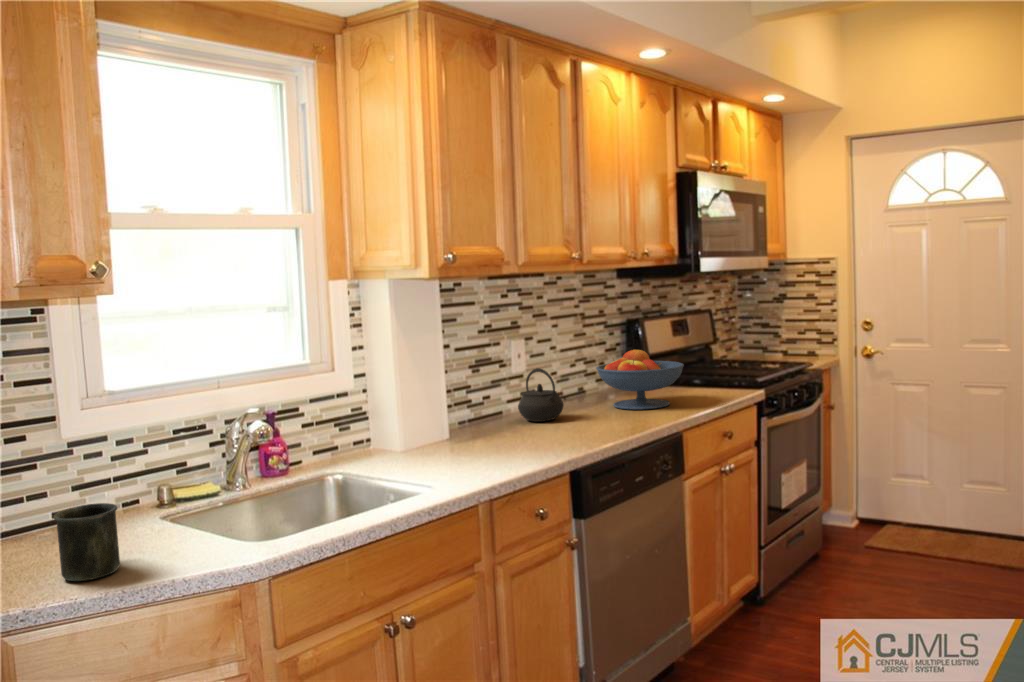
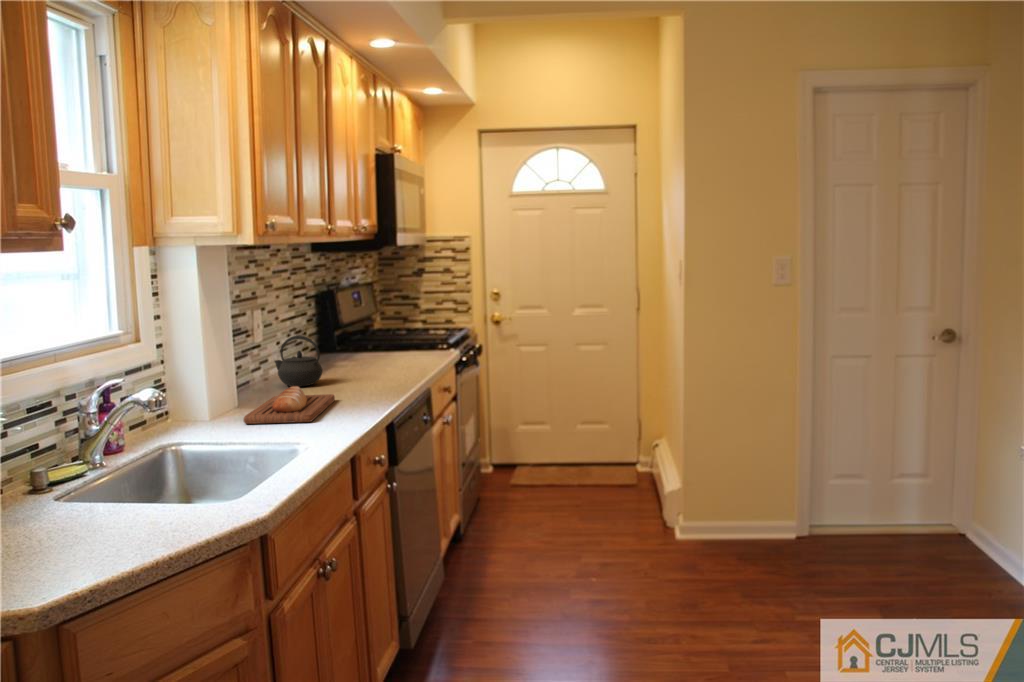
fruit bowl: present [596,350,684,410] -> none [332,316,413,371]
bread loaf: none [417,424,538,465] -> present [244,386,335,424]
mug: present [54,503,120,581] -> none [58,468,125,547]

